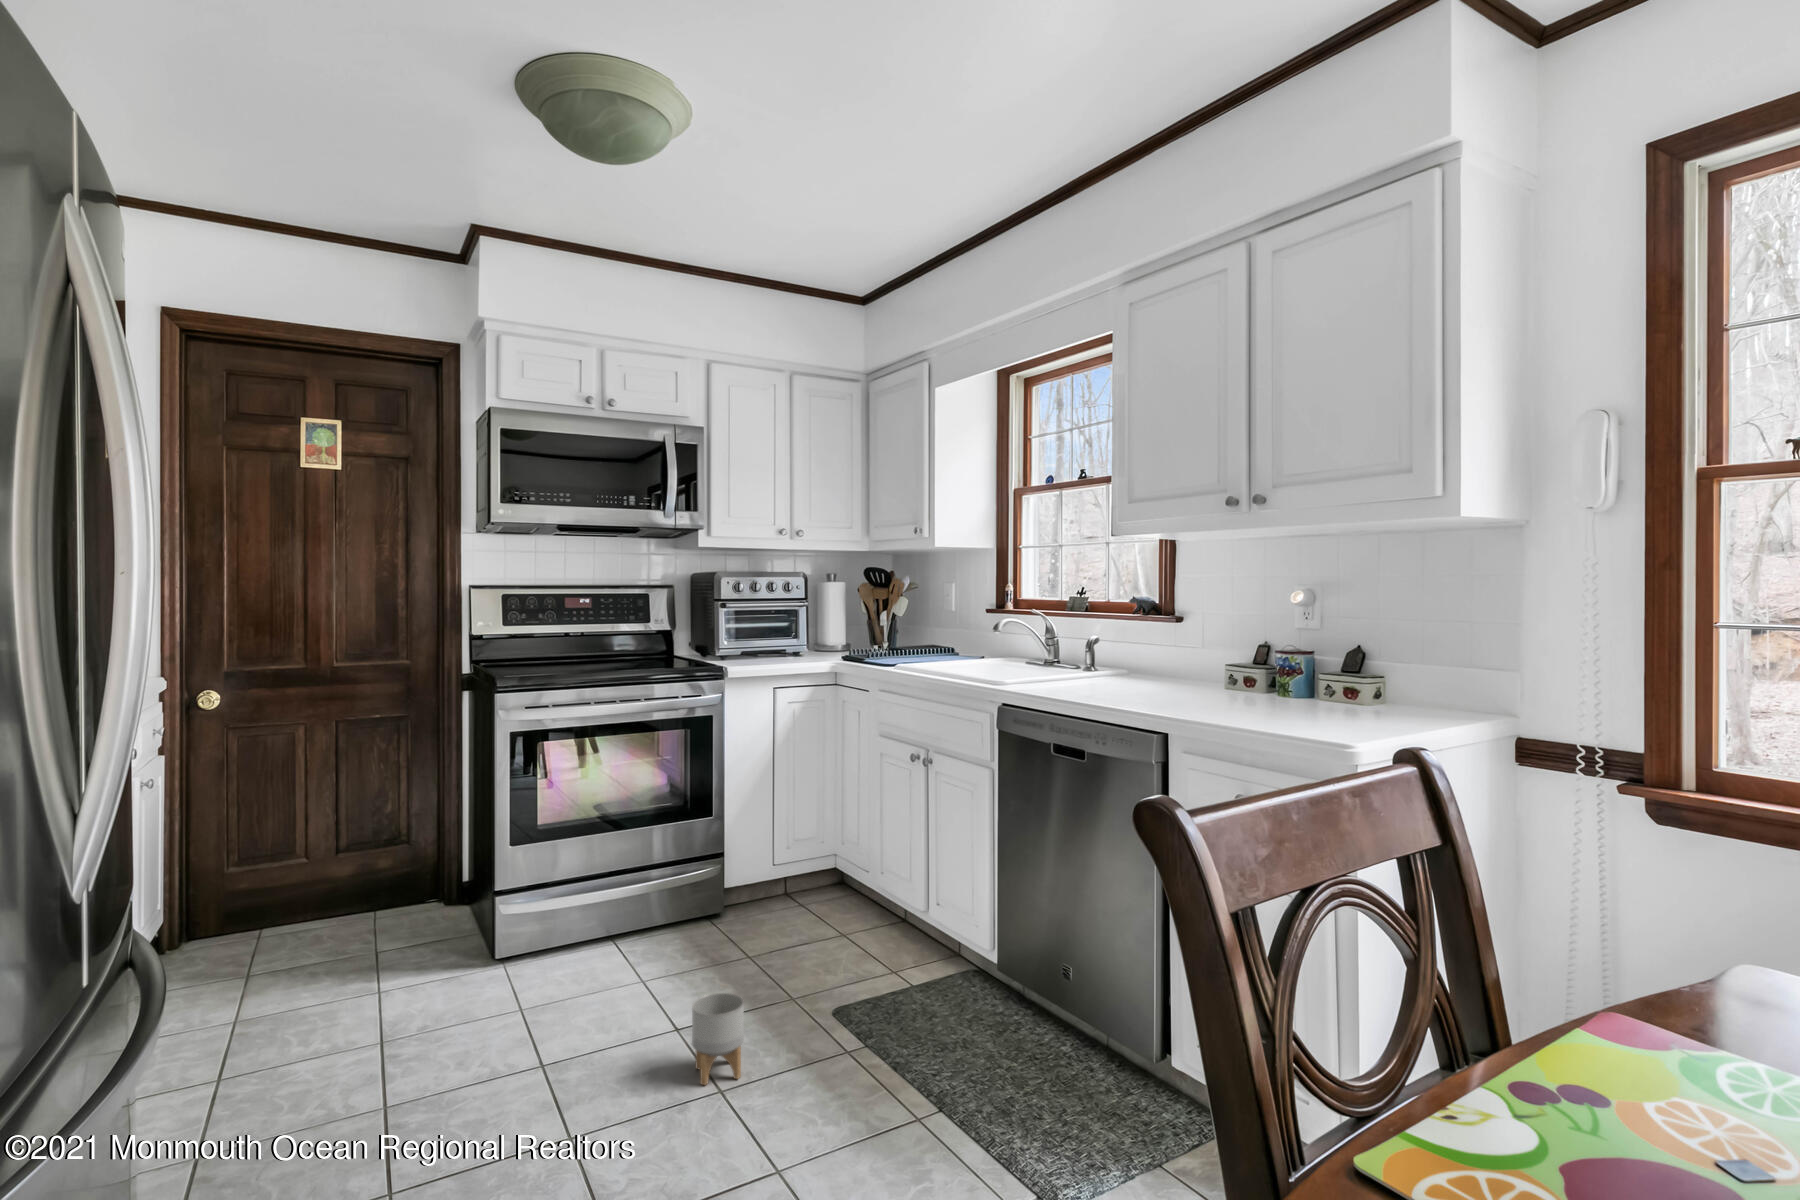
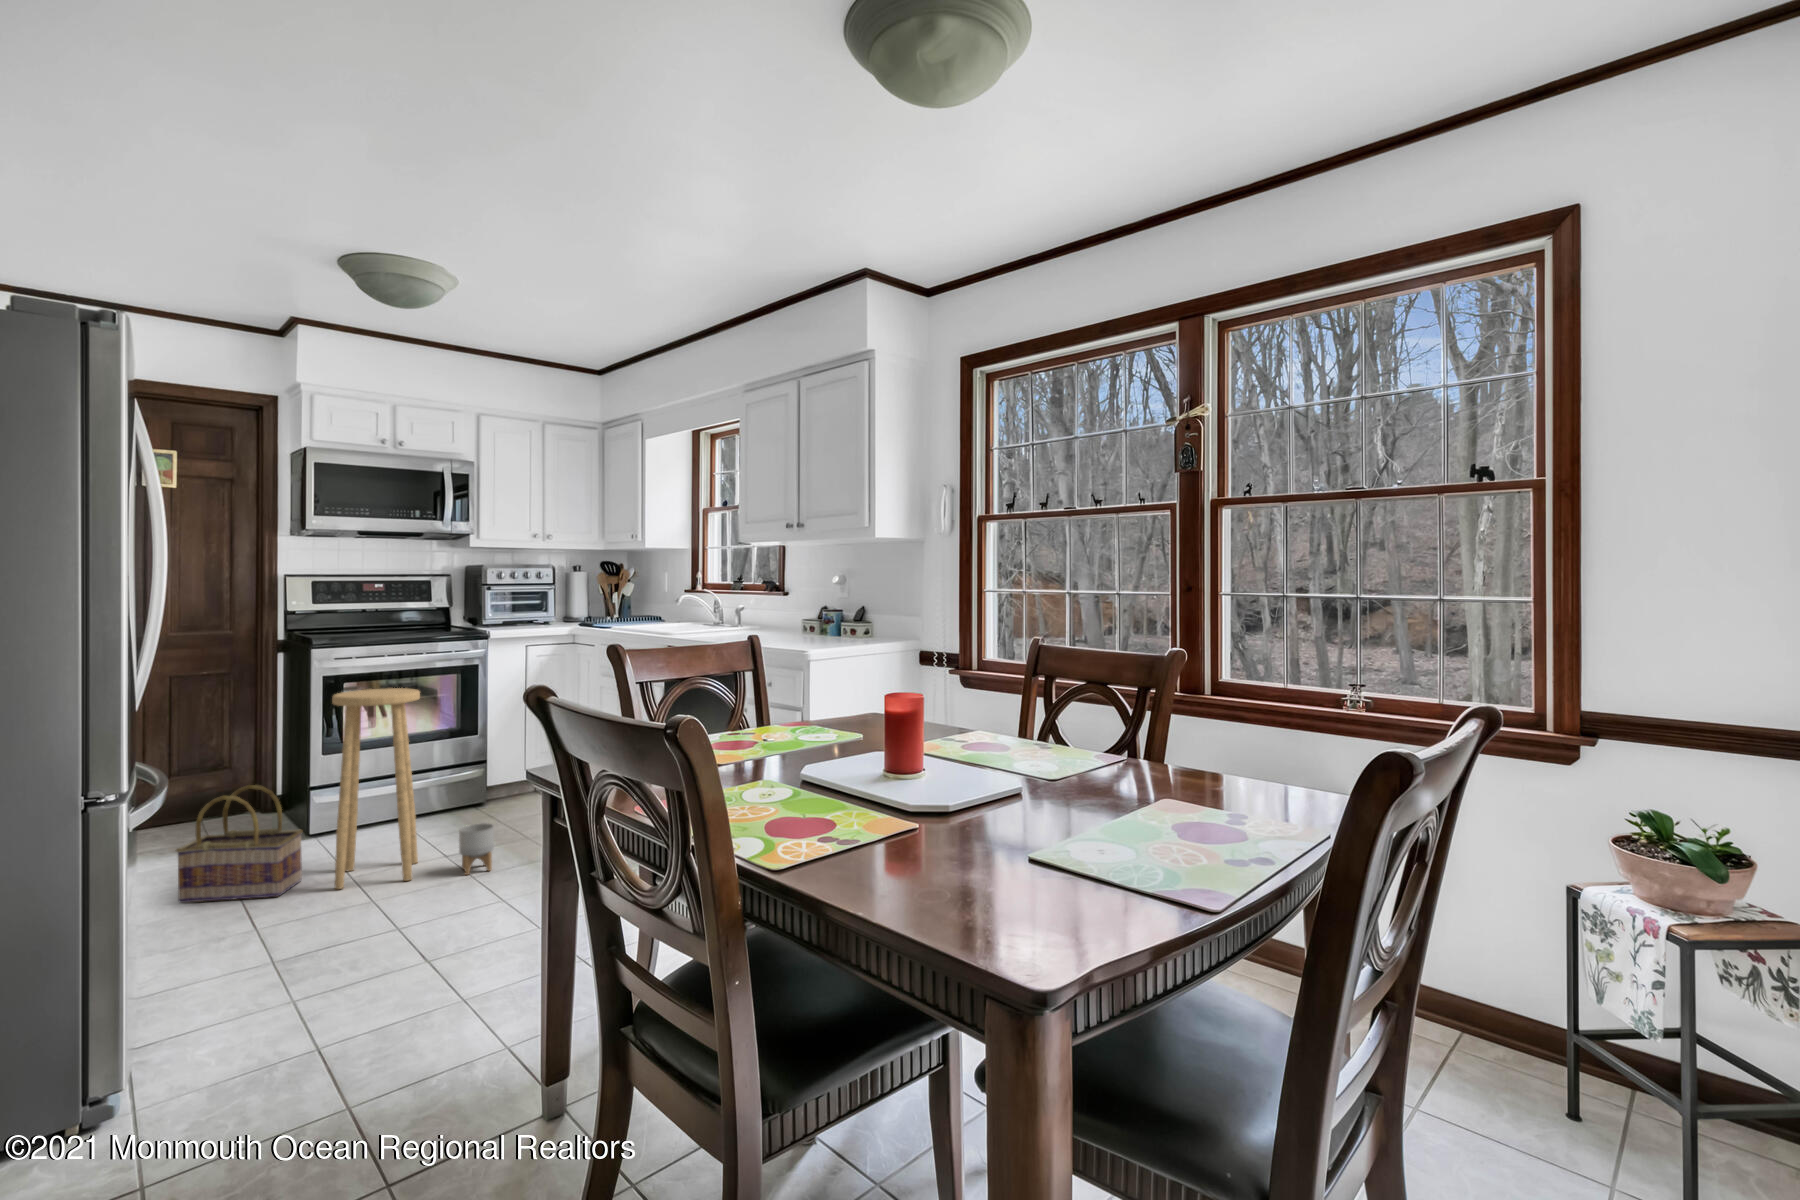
stool: none [507,767,636,1101] -> present [332,688,420,889]
basket: none [283,915,466,1110] -> present [176,785,302,903]

